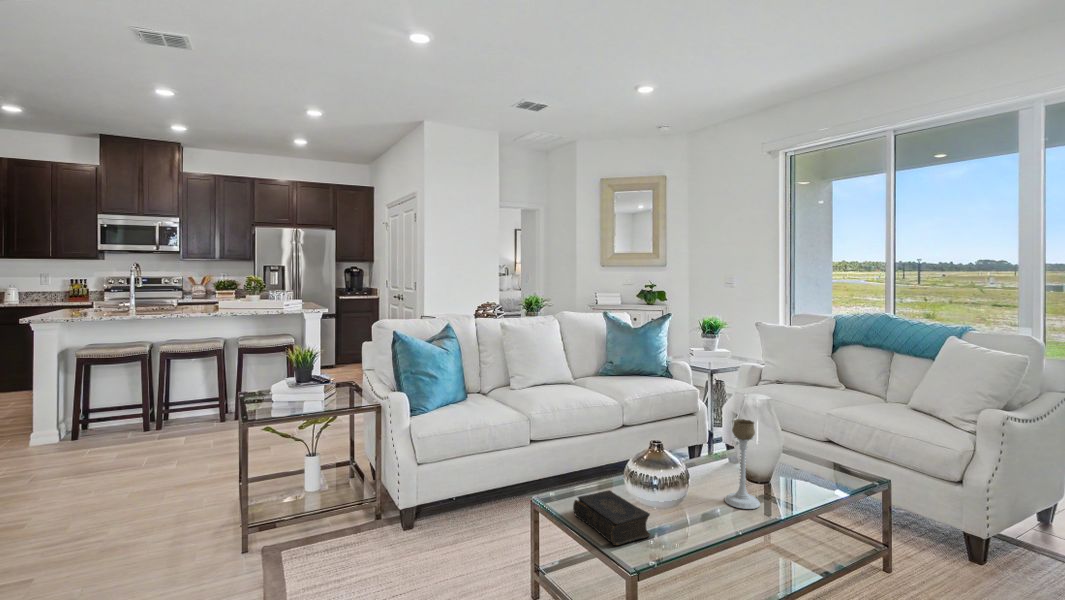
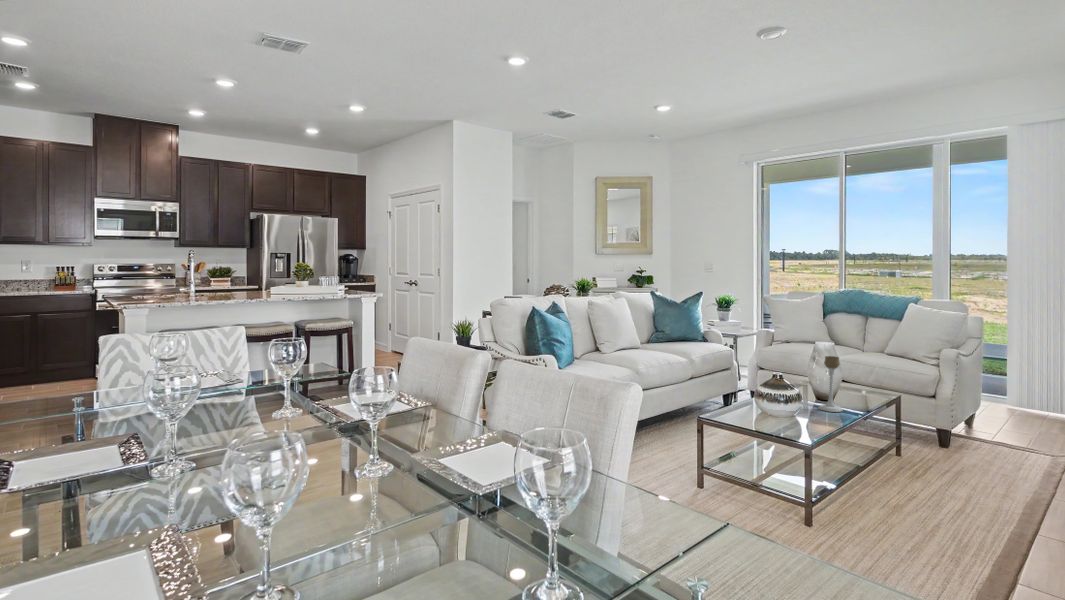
book: present [573,490,651,545] -> none [743,404,800,431]

